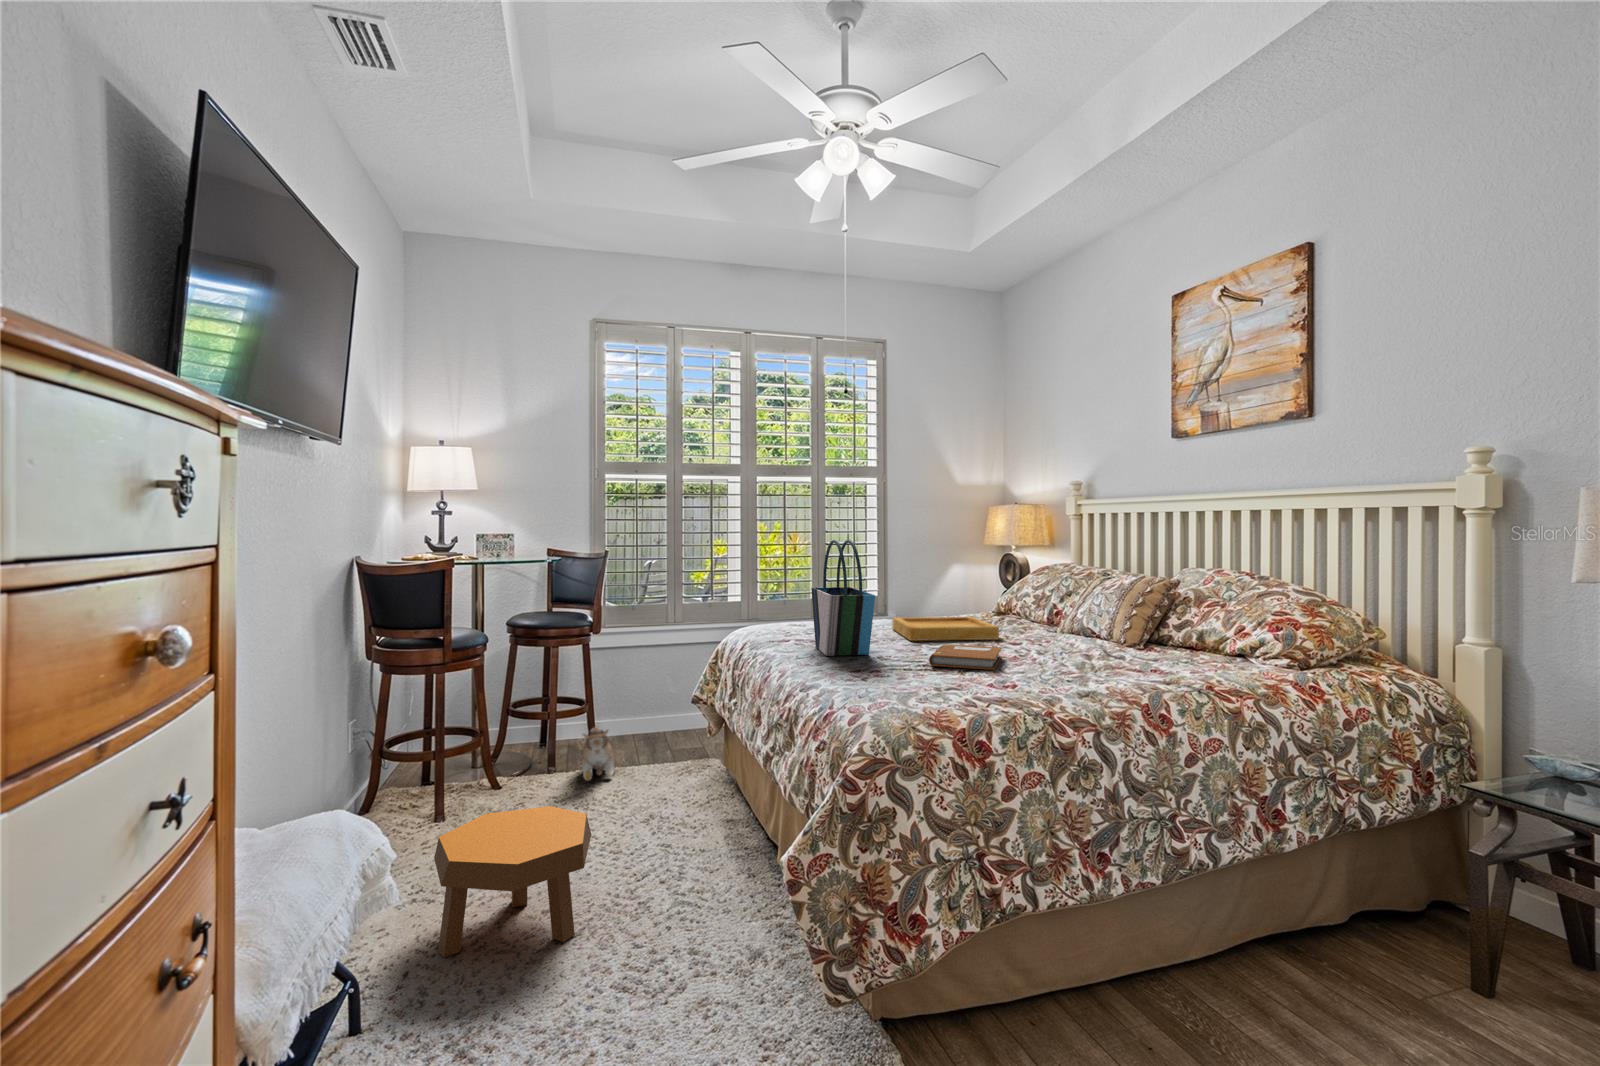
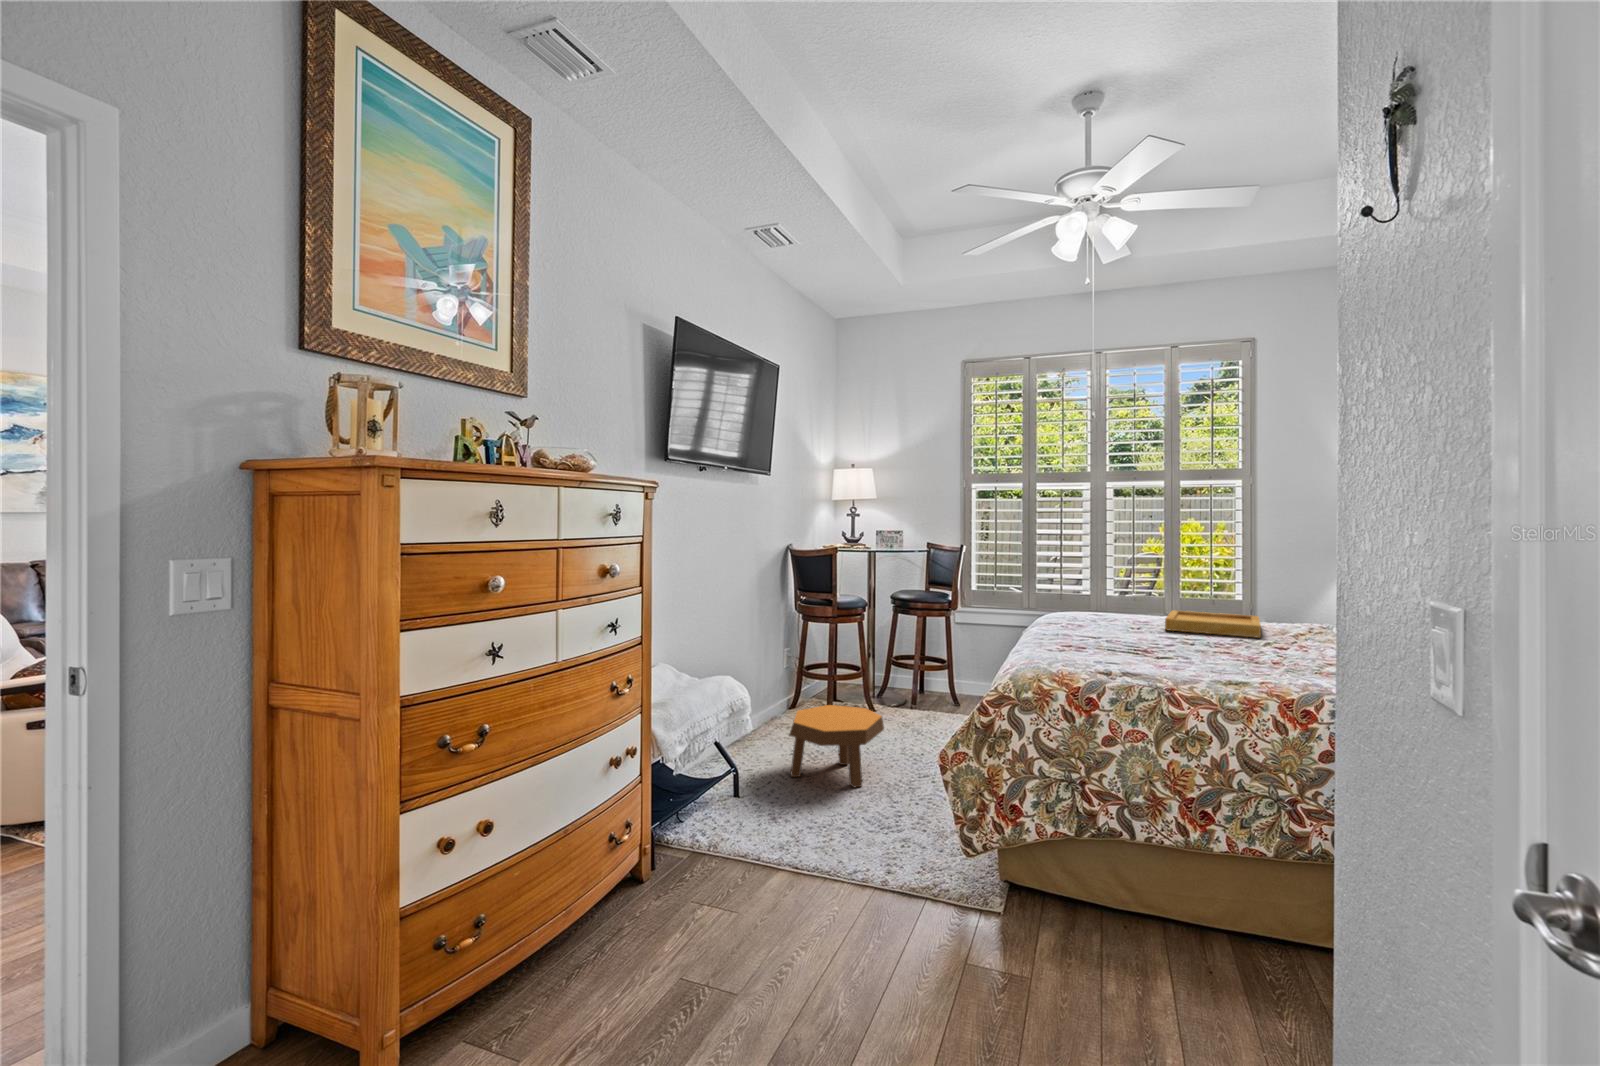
tote bag: present [811,540,875,656] -> none [1064,541,1109,635]
notebook: present [929,644,1001,670] -> none [1135,634,1222,657]
plush toy: present [582,727,616,781] -> none [924,671,954,709]

